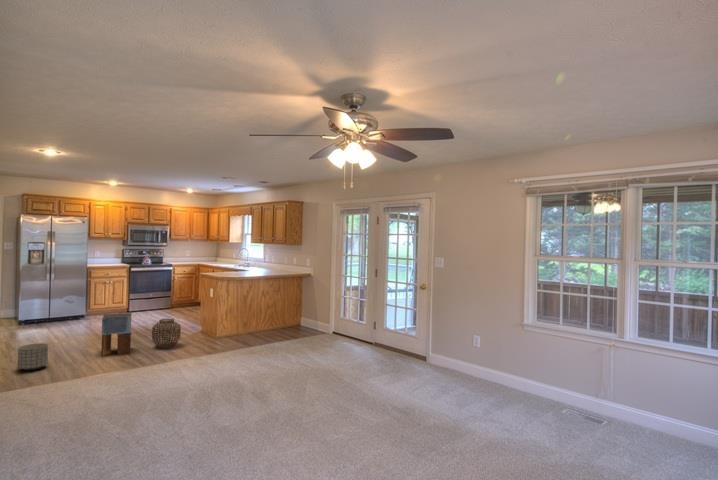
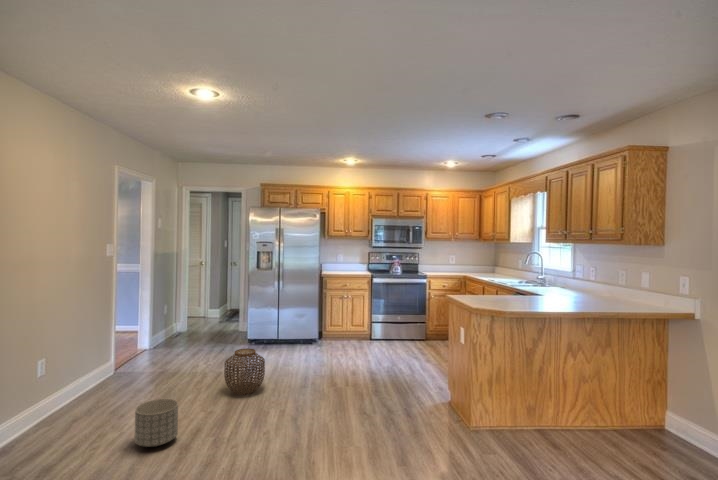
stool: present [101,313,131,356] -> none [257,359,313,443]
woven basket: present [152,319,181,348] -> present [224,348,265,395]

